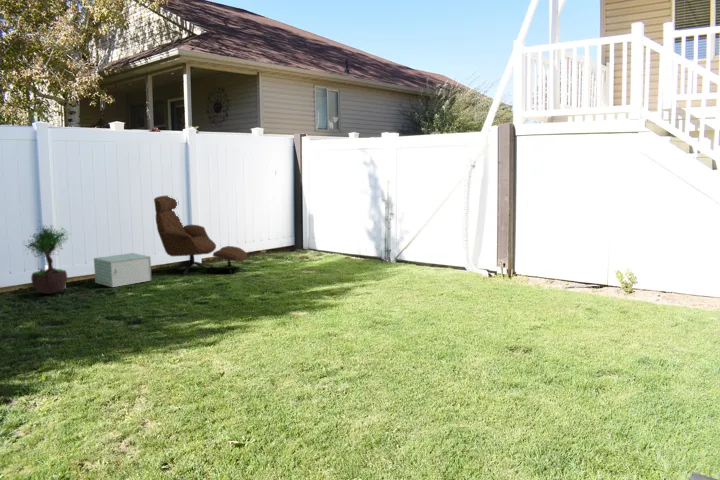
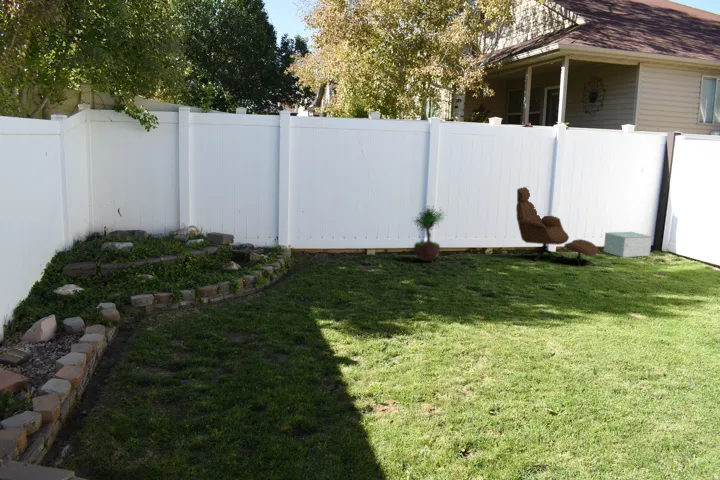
storage box: present [94,253,151,287] -> present [604,232,652,257]

